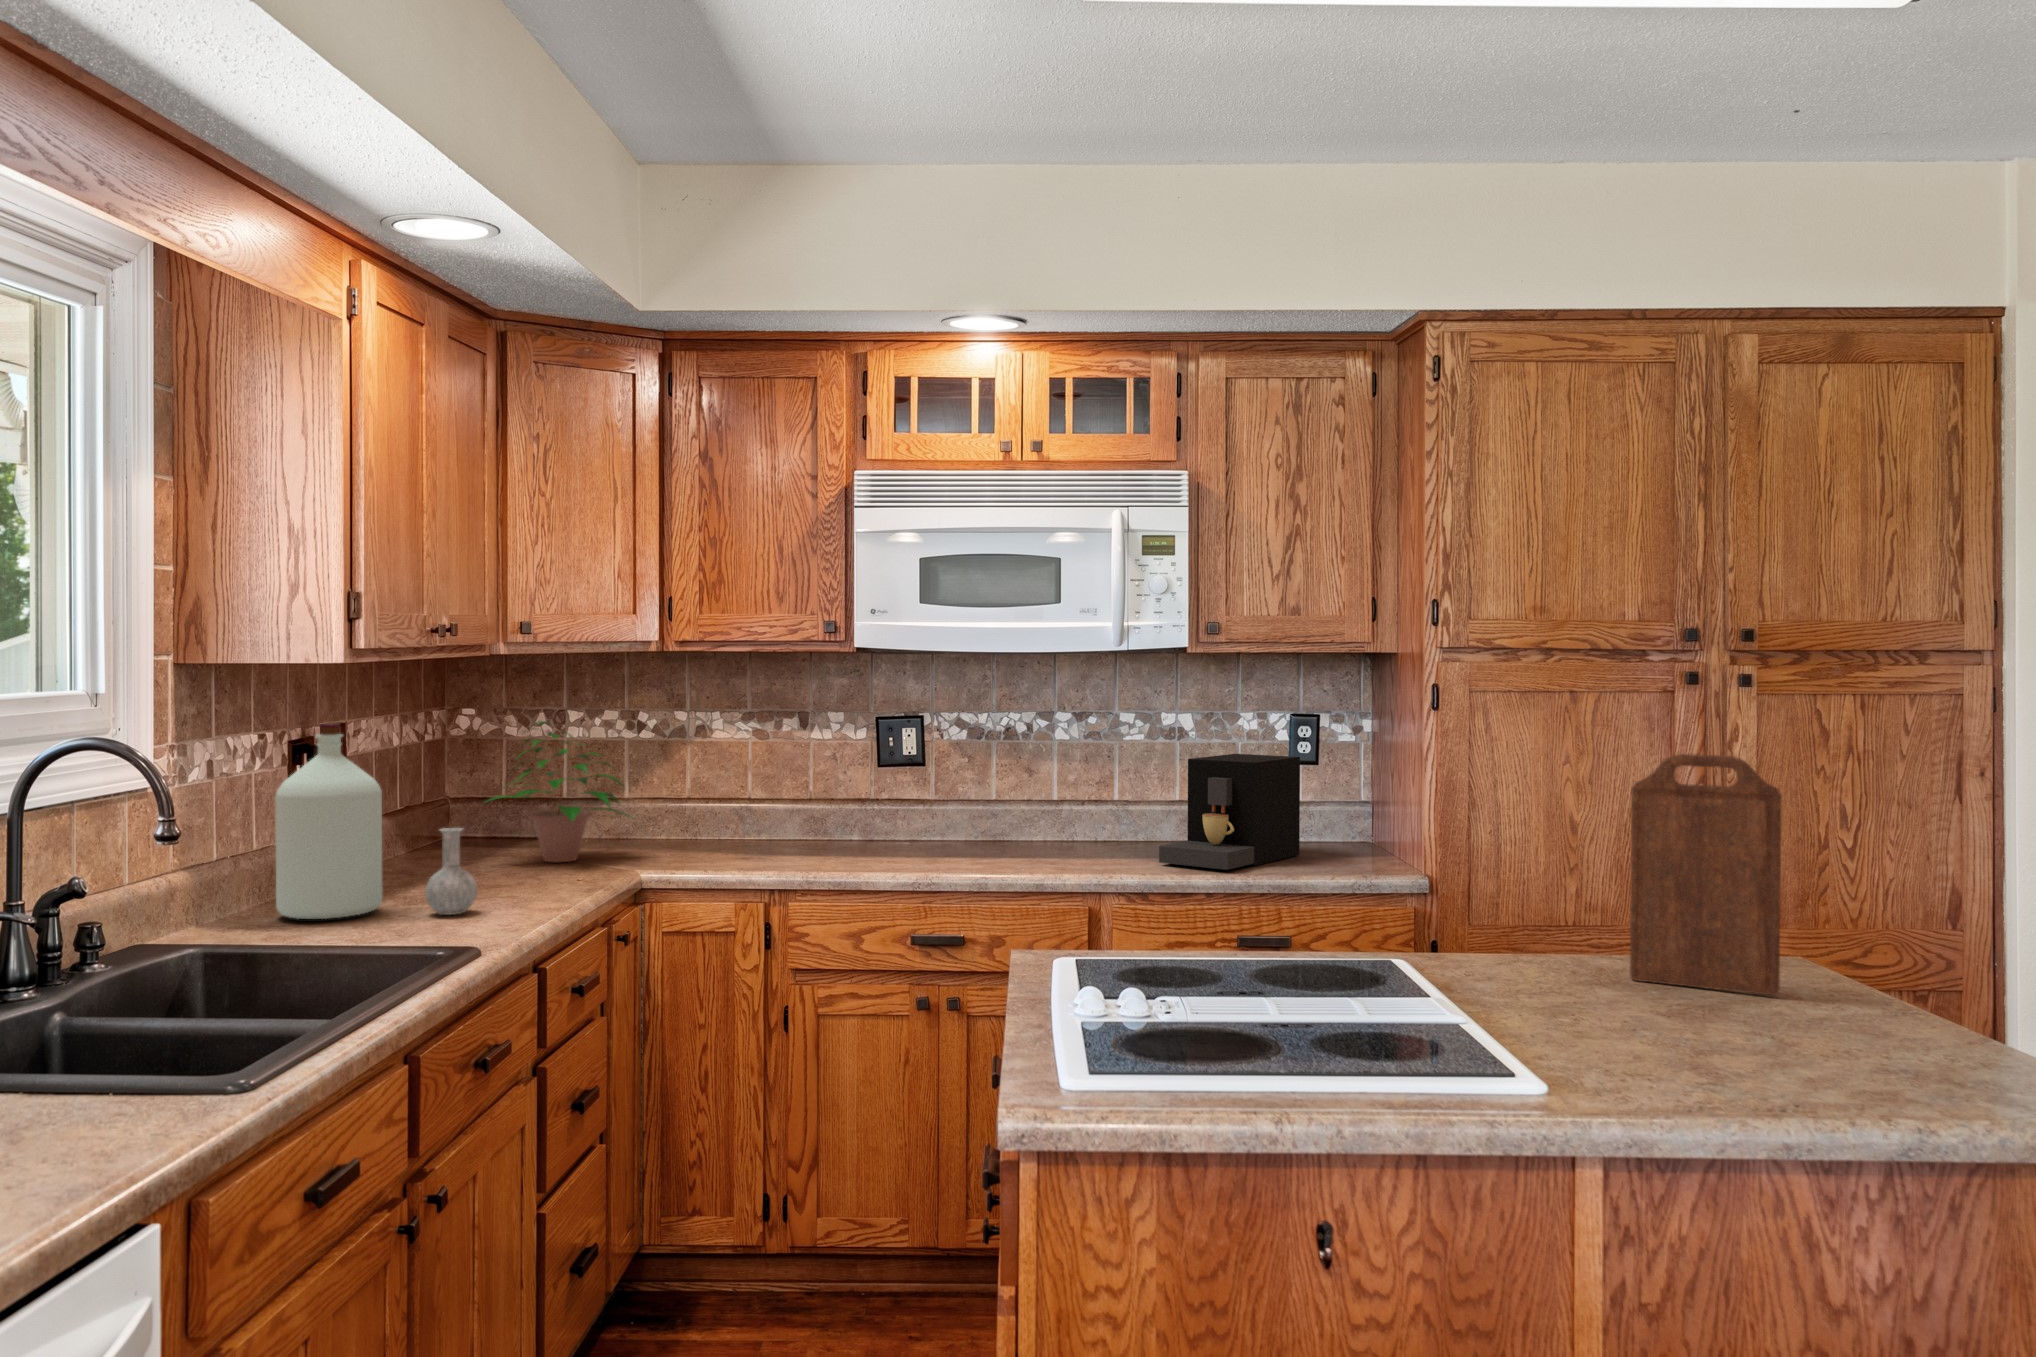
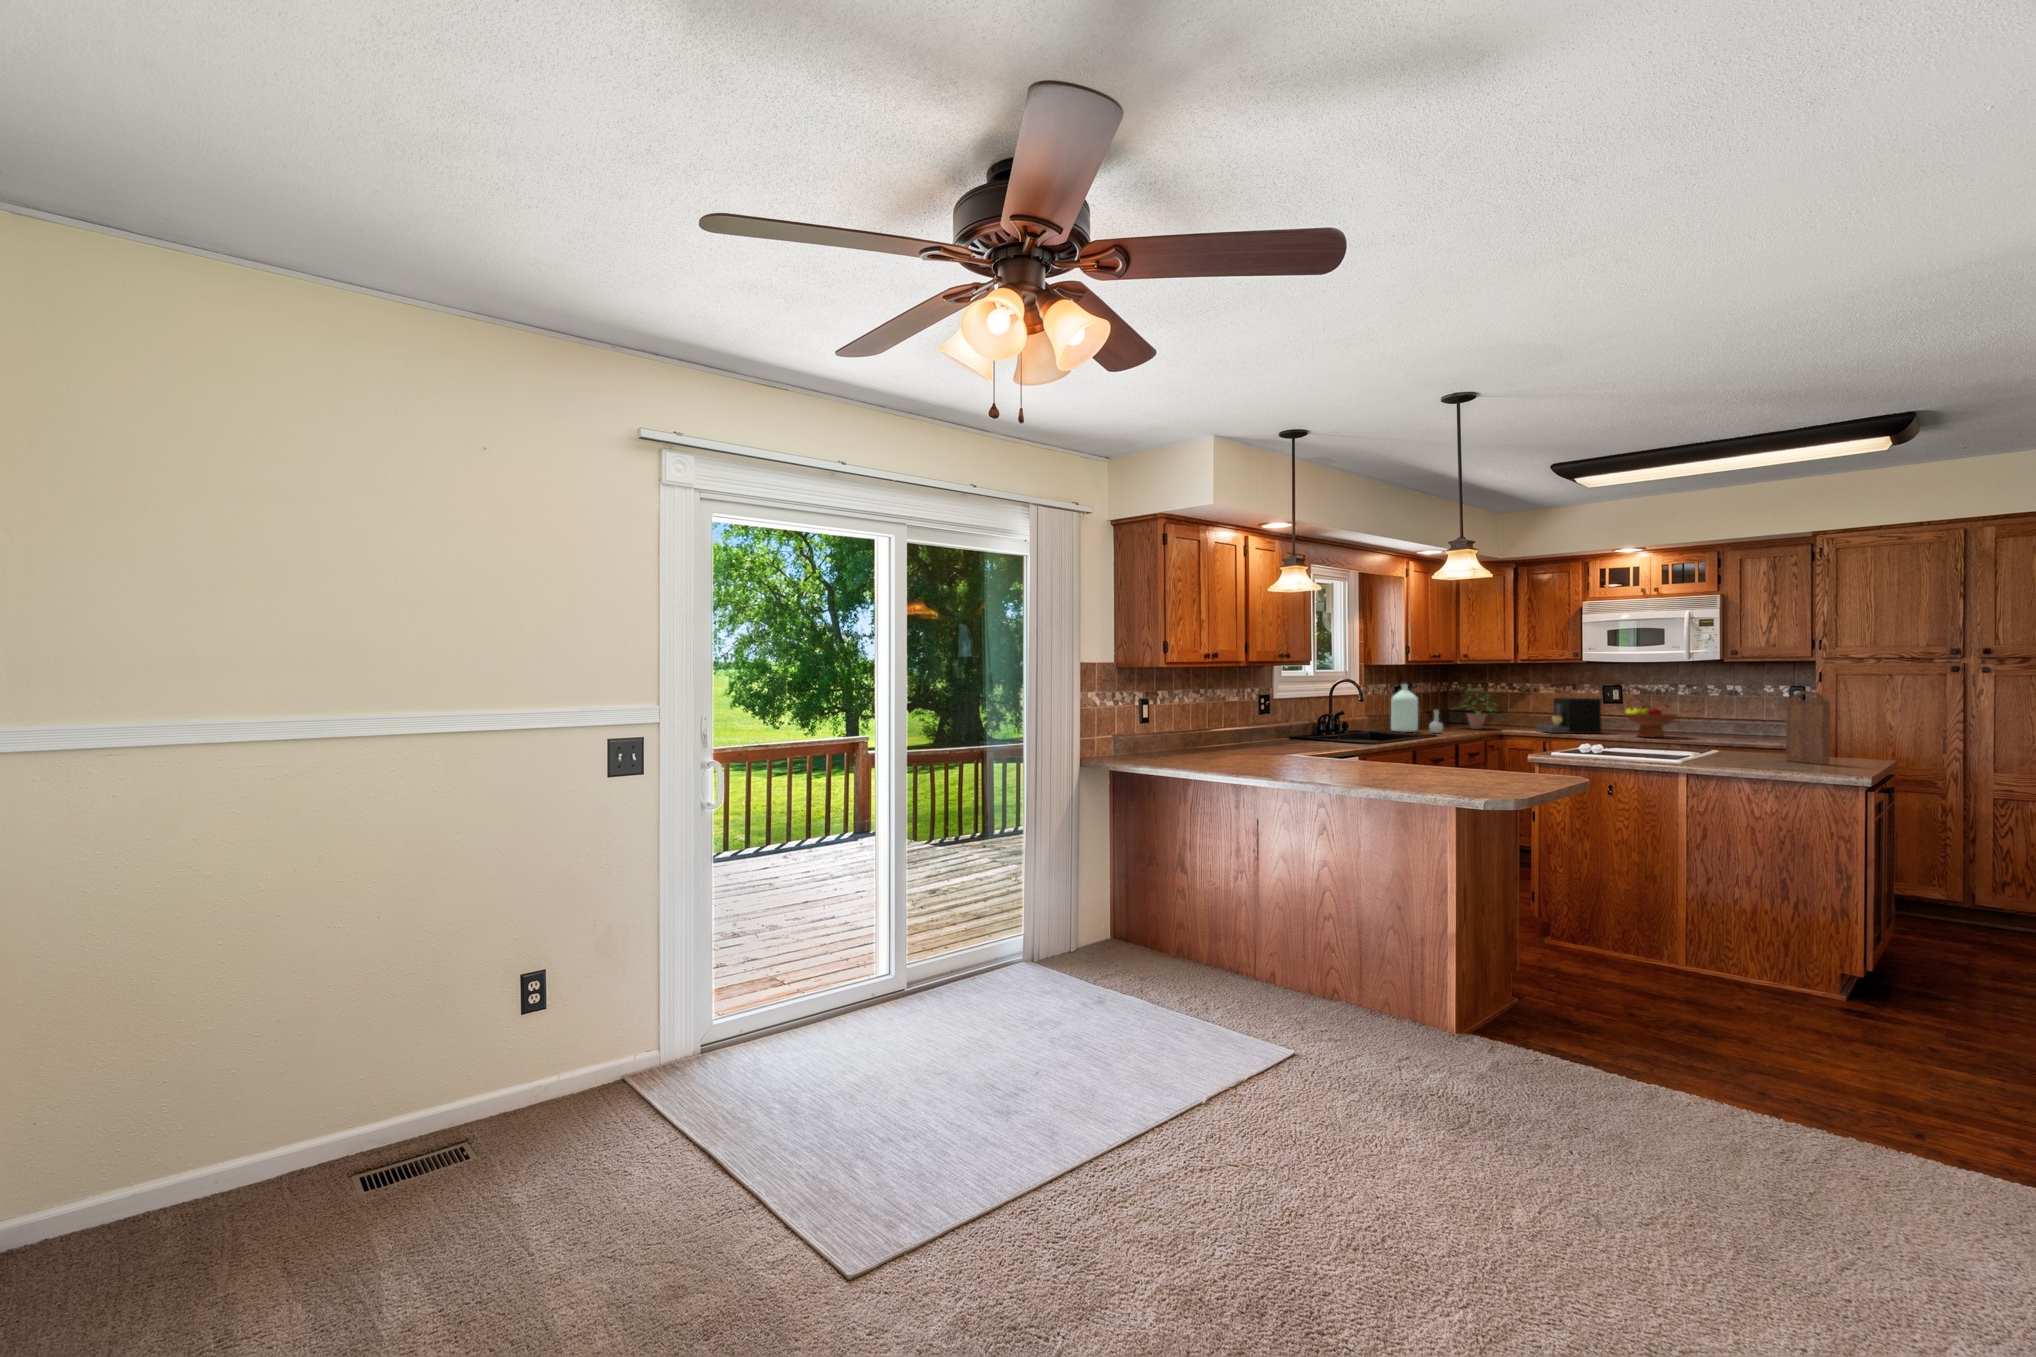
coffee maker: present [1159,754,1300,870] -> present [1536,698,1601,733]
fruit bowl: none [960,770,1094,860] -> present [1624,705,1679,738]

